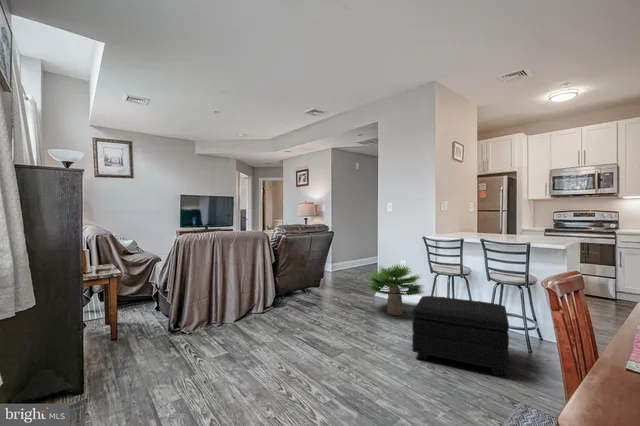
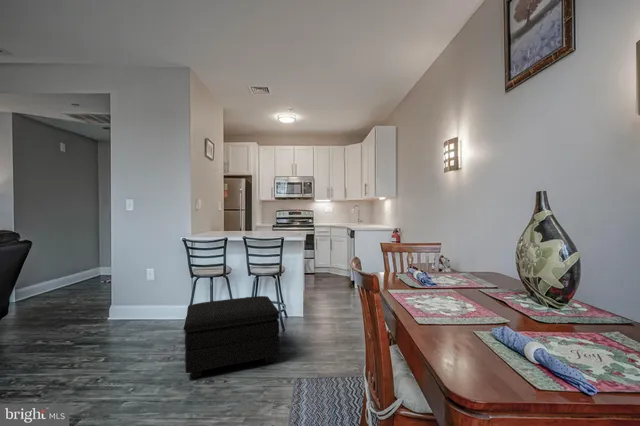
potted plant: present [368,265,423,315] -> none [100,272,184,337]

